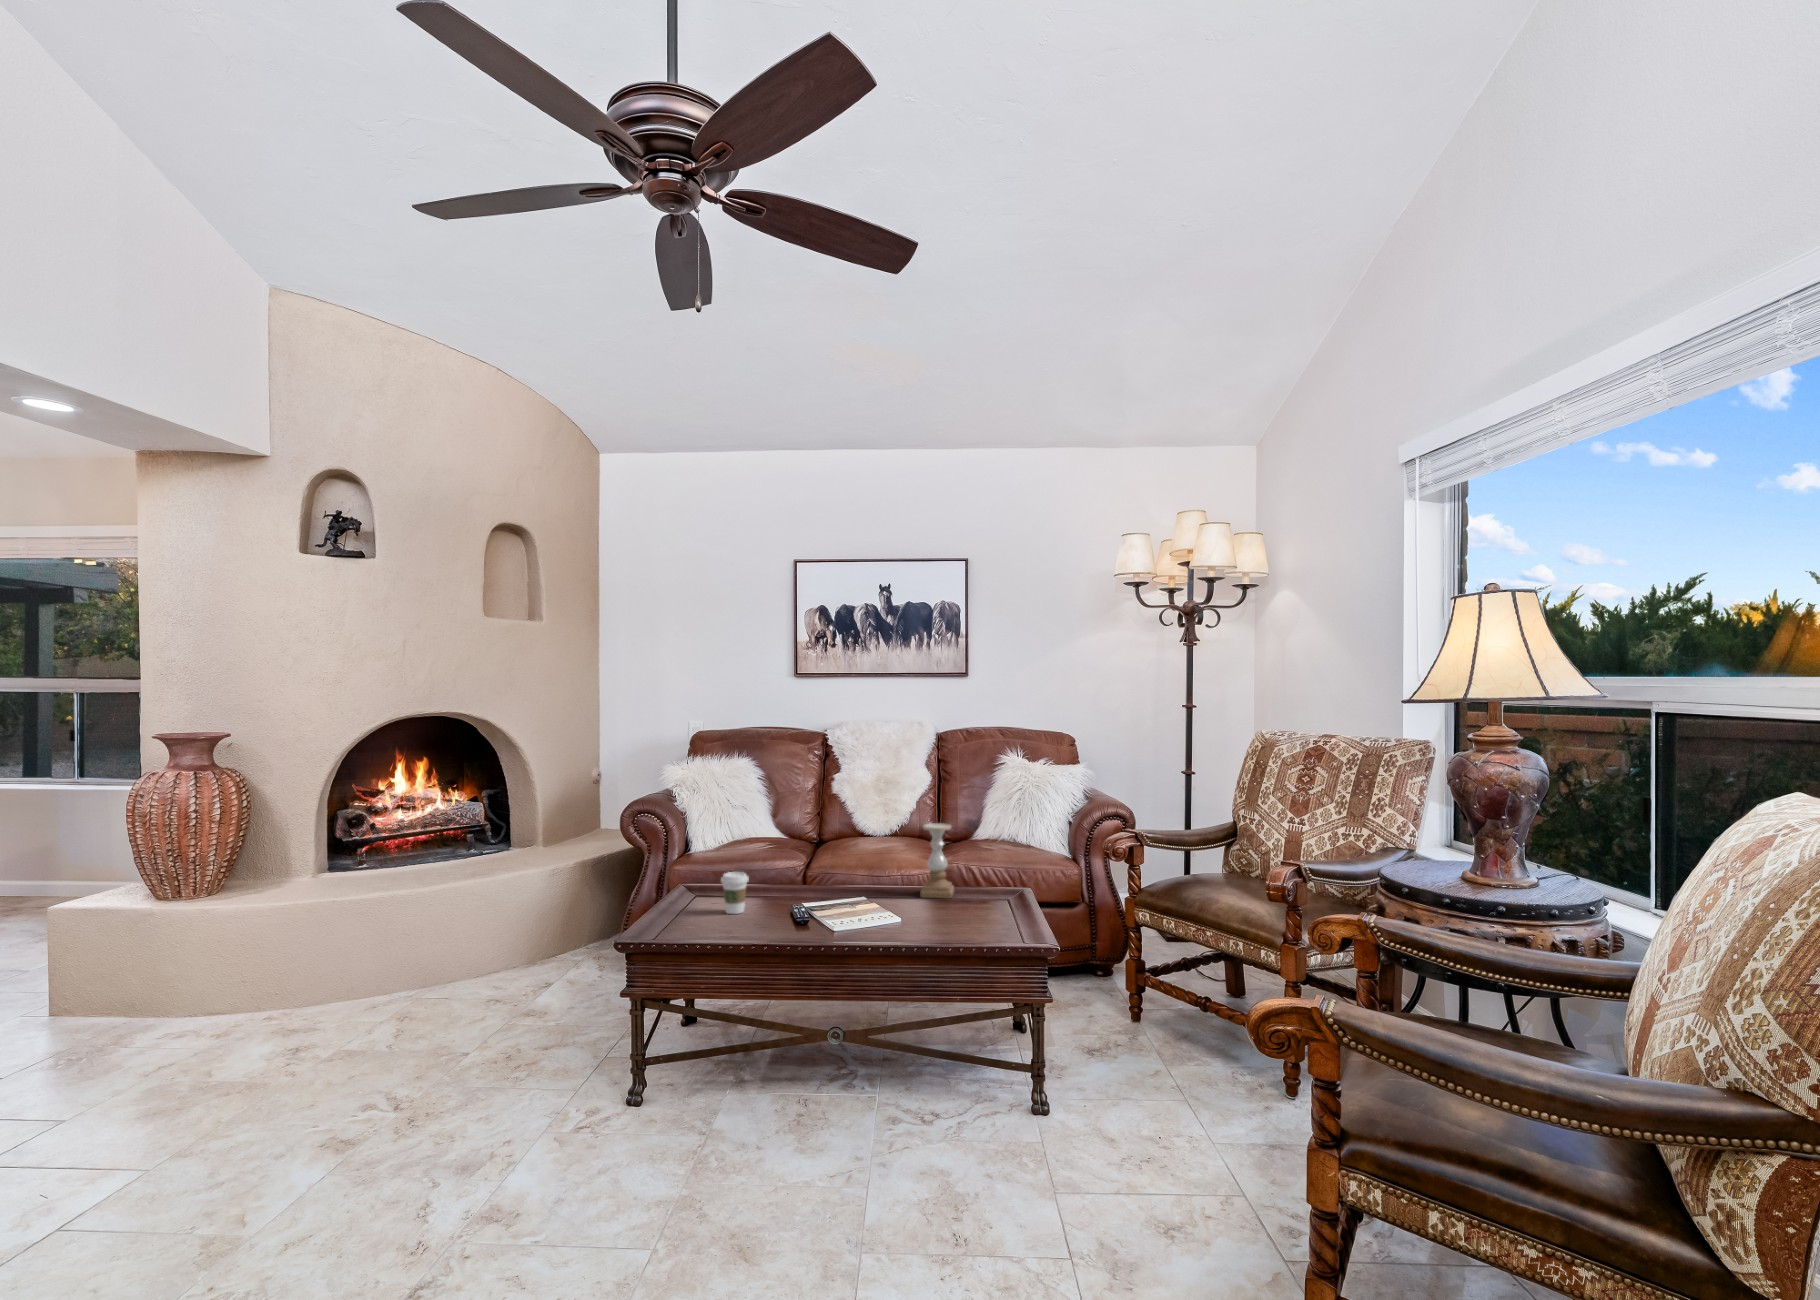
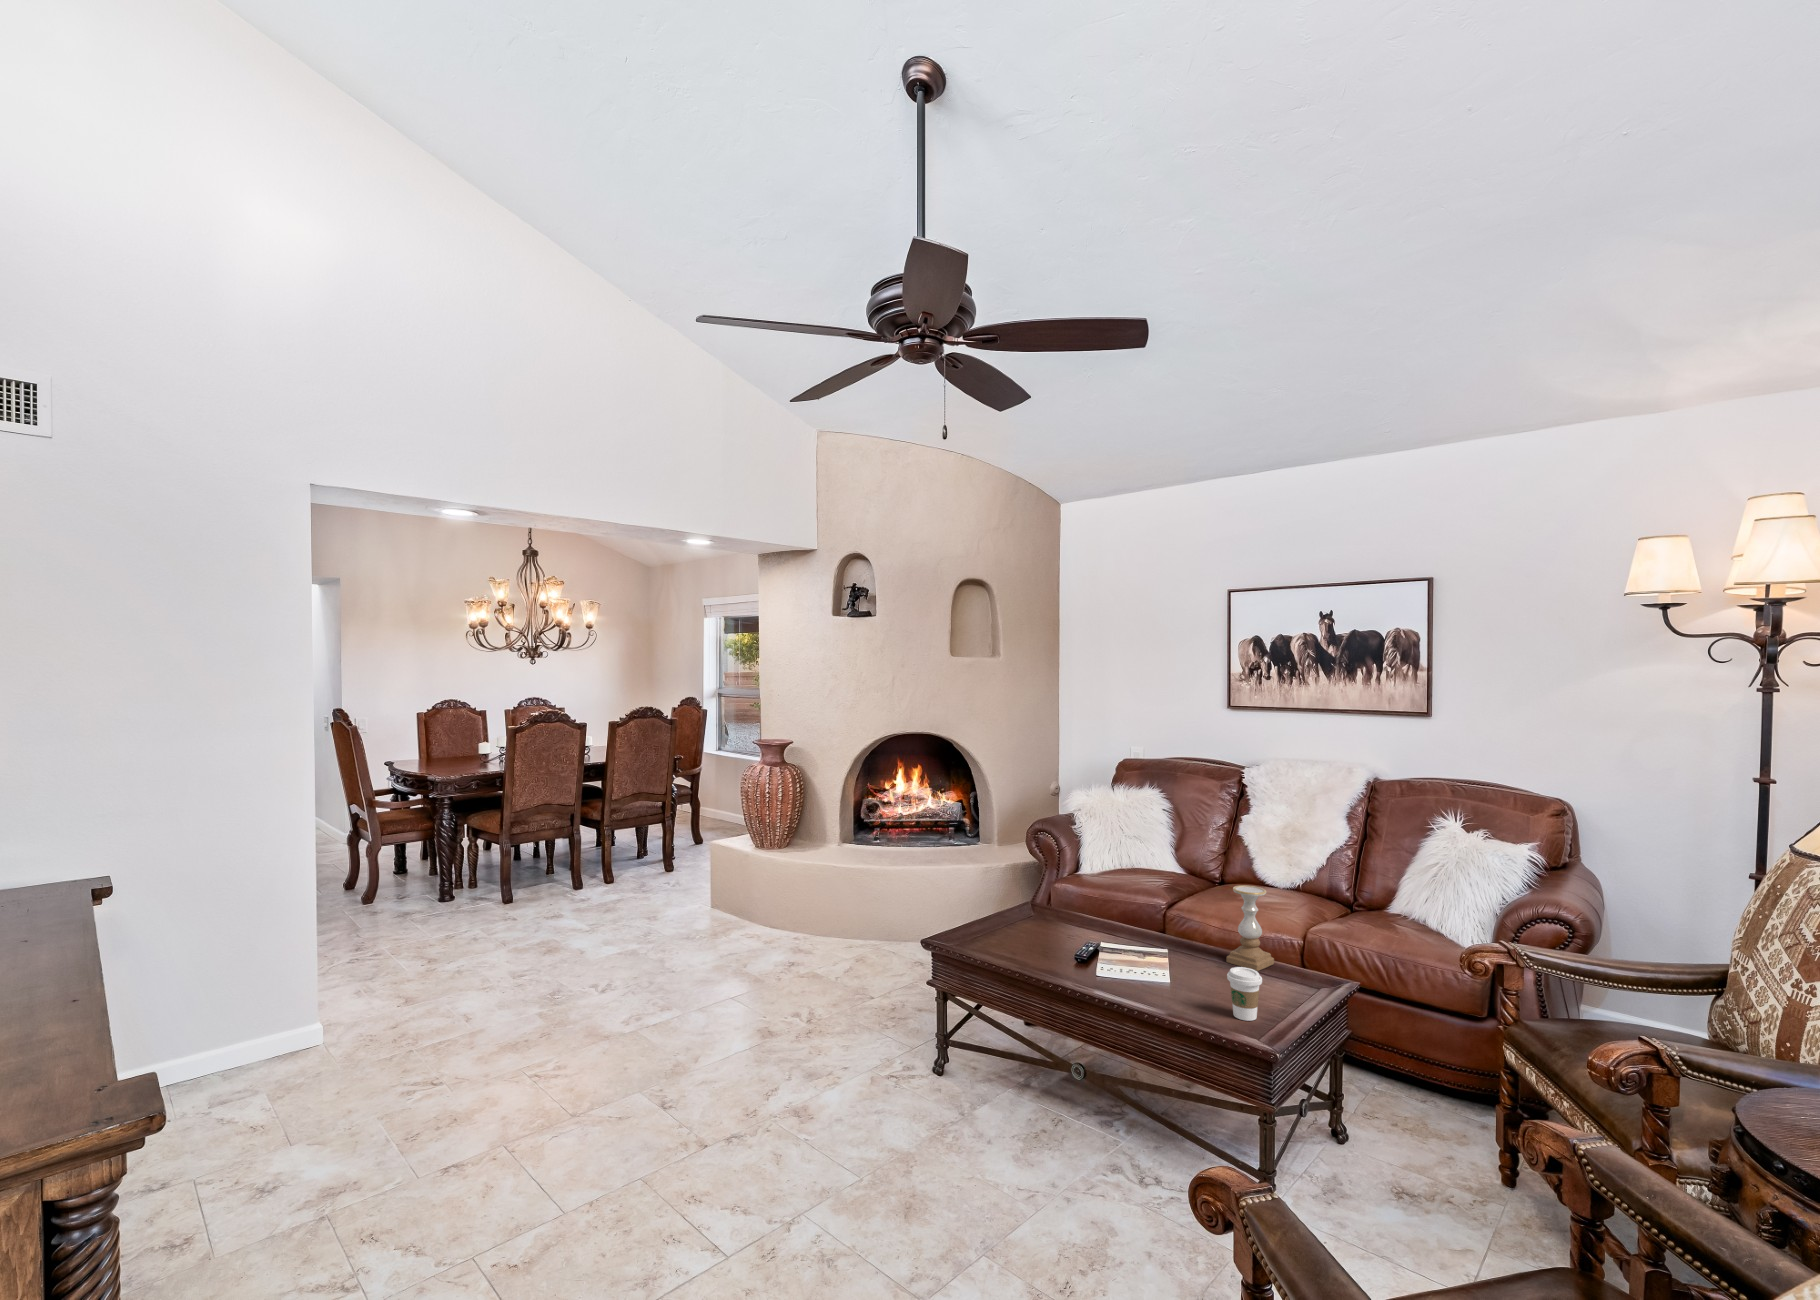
coffee cup: present [721,872,749,914] -> present [1227,967,1262,1021]

